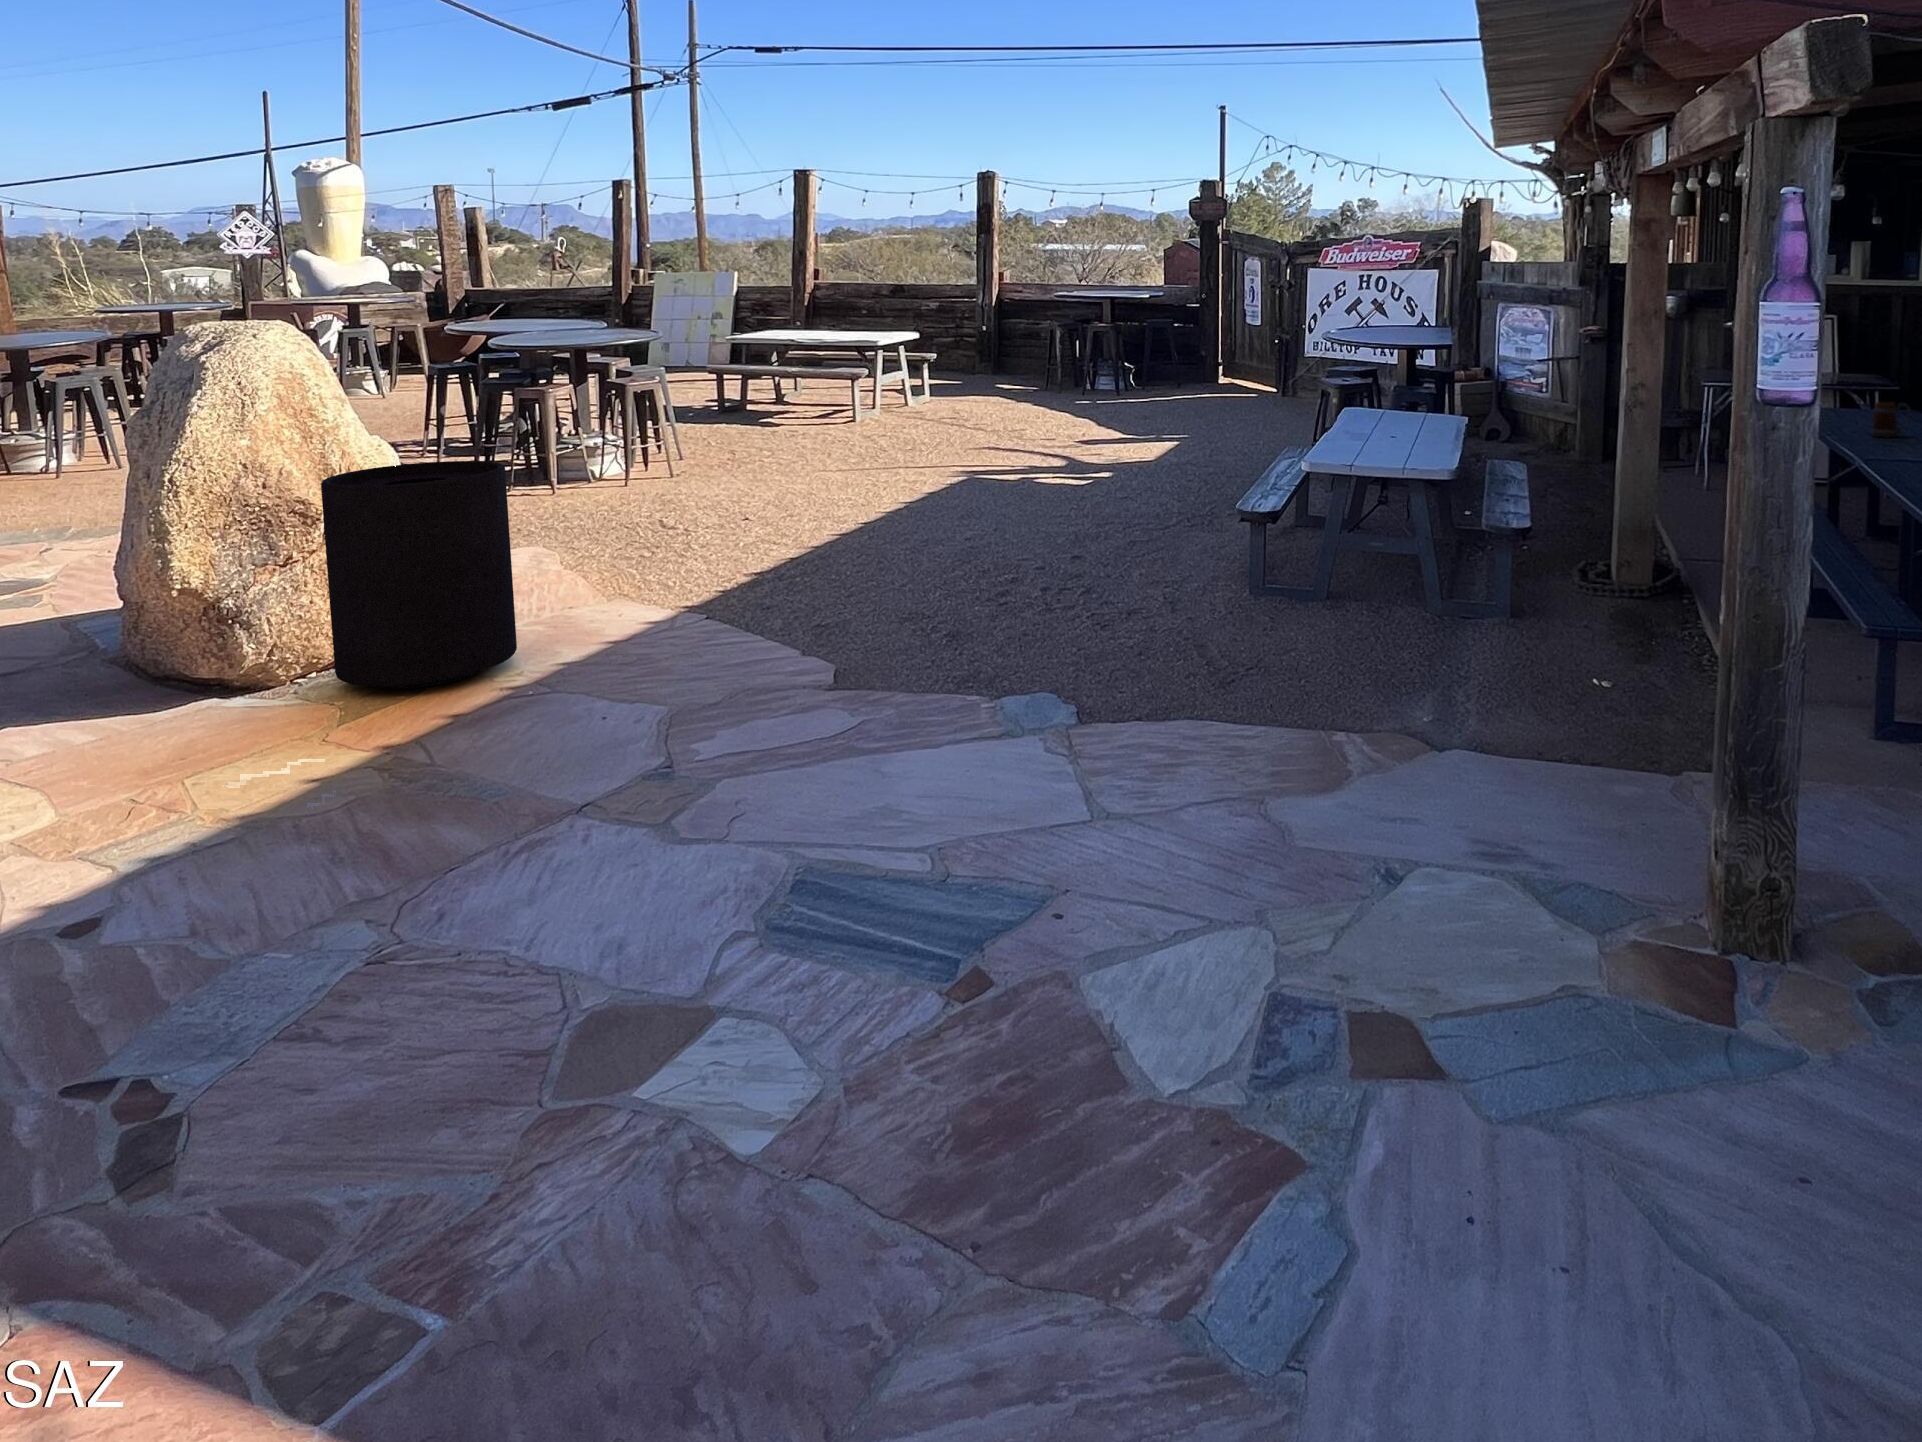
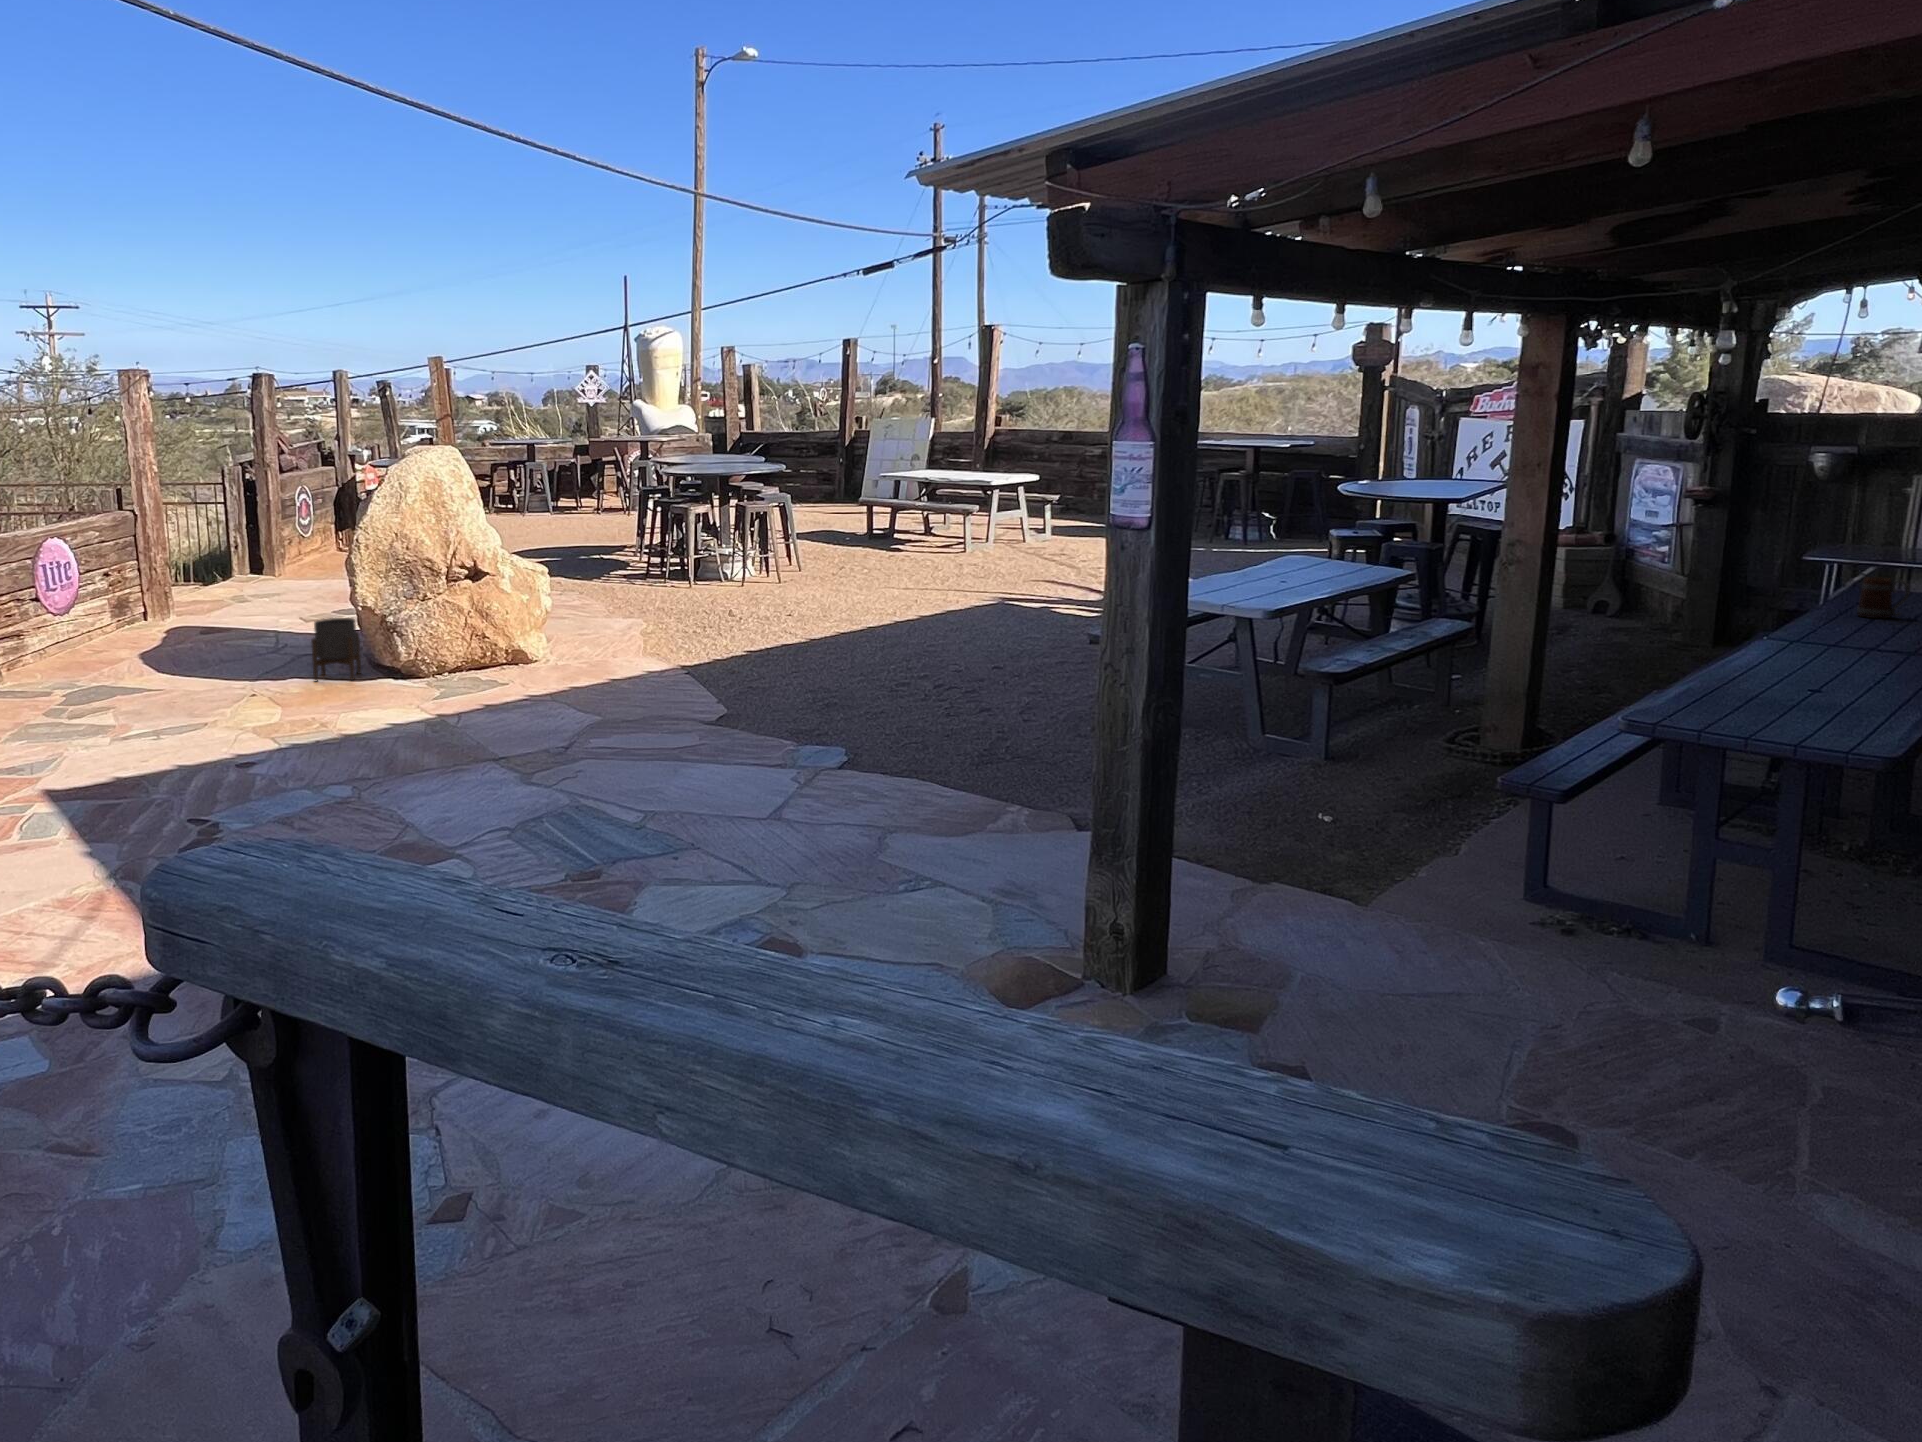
trash can: present [321,461,517,689] -> none [434,542,550,688]
planter: none [81,606,169,719] -> present [311,618,361,681]

